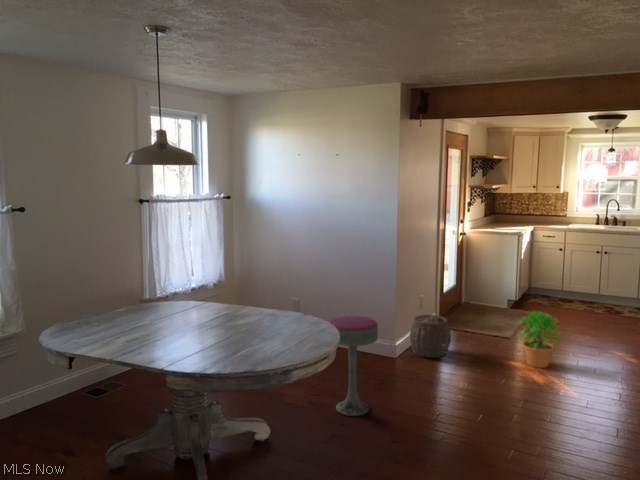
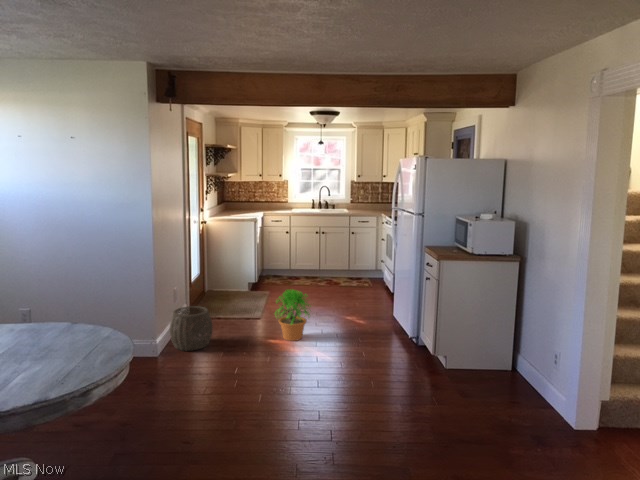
bar stool: present [329,316,378,416] -> none [93,318,154,433]

